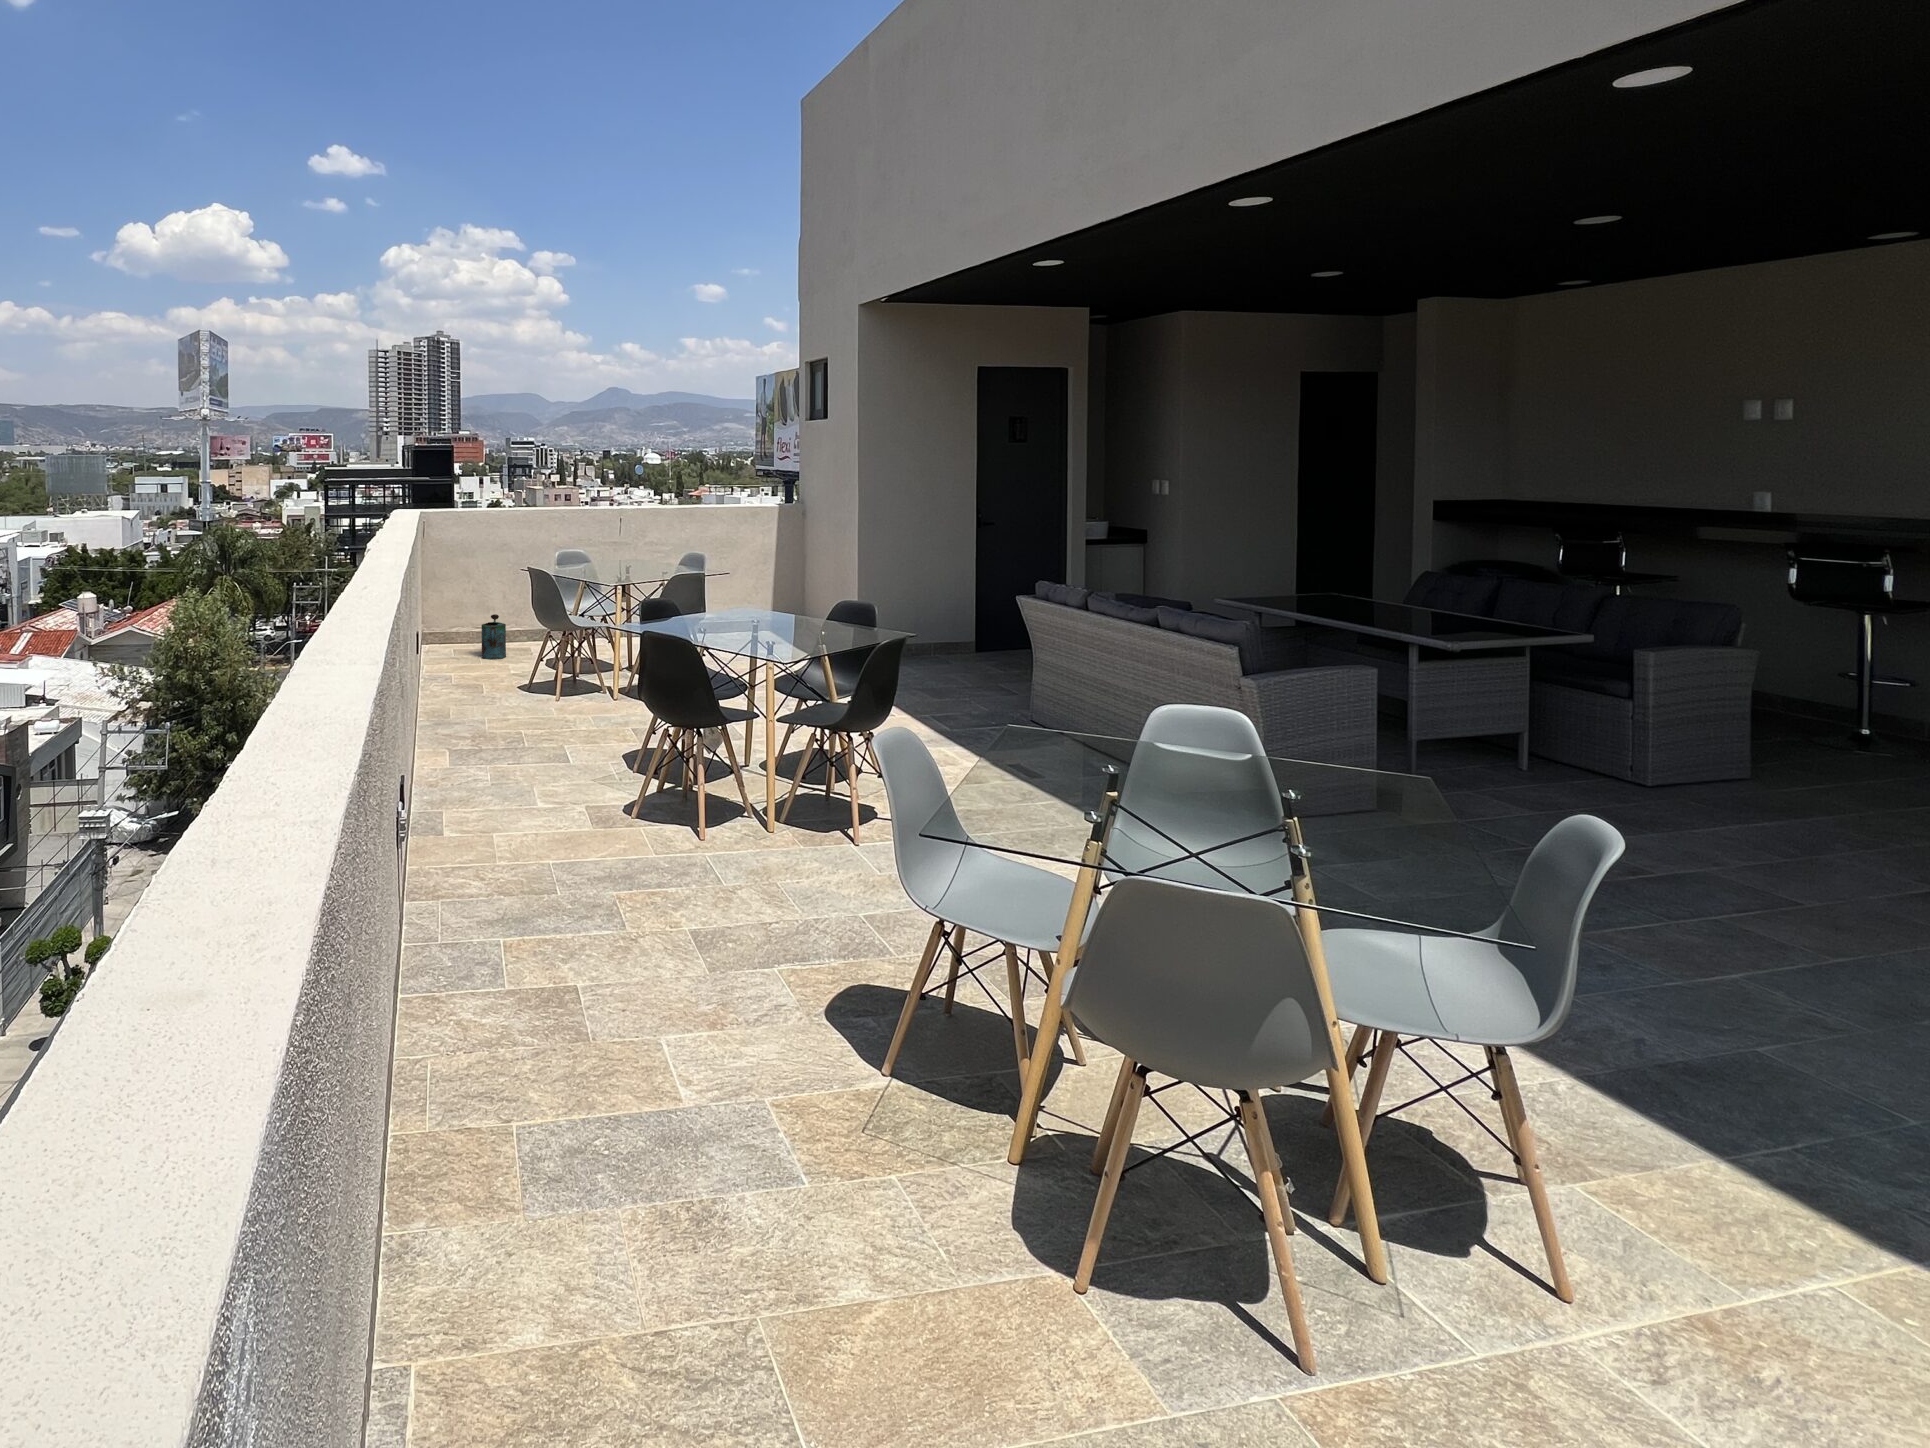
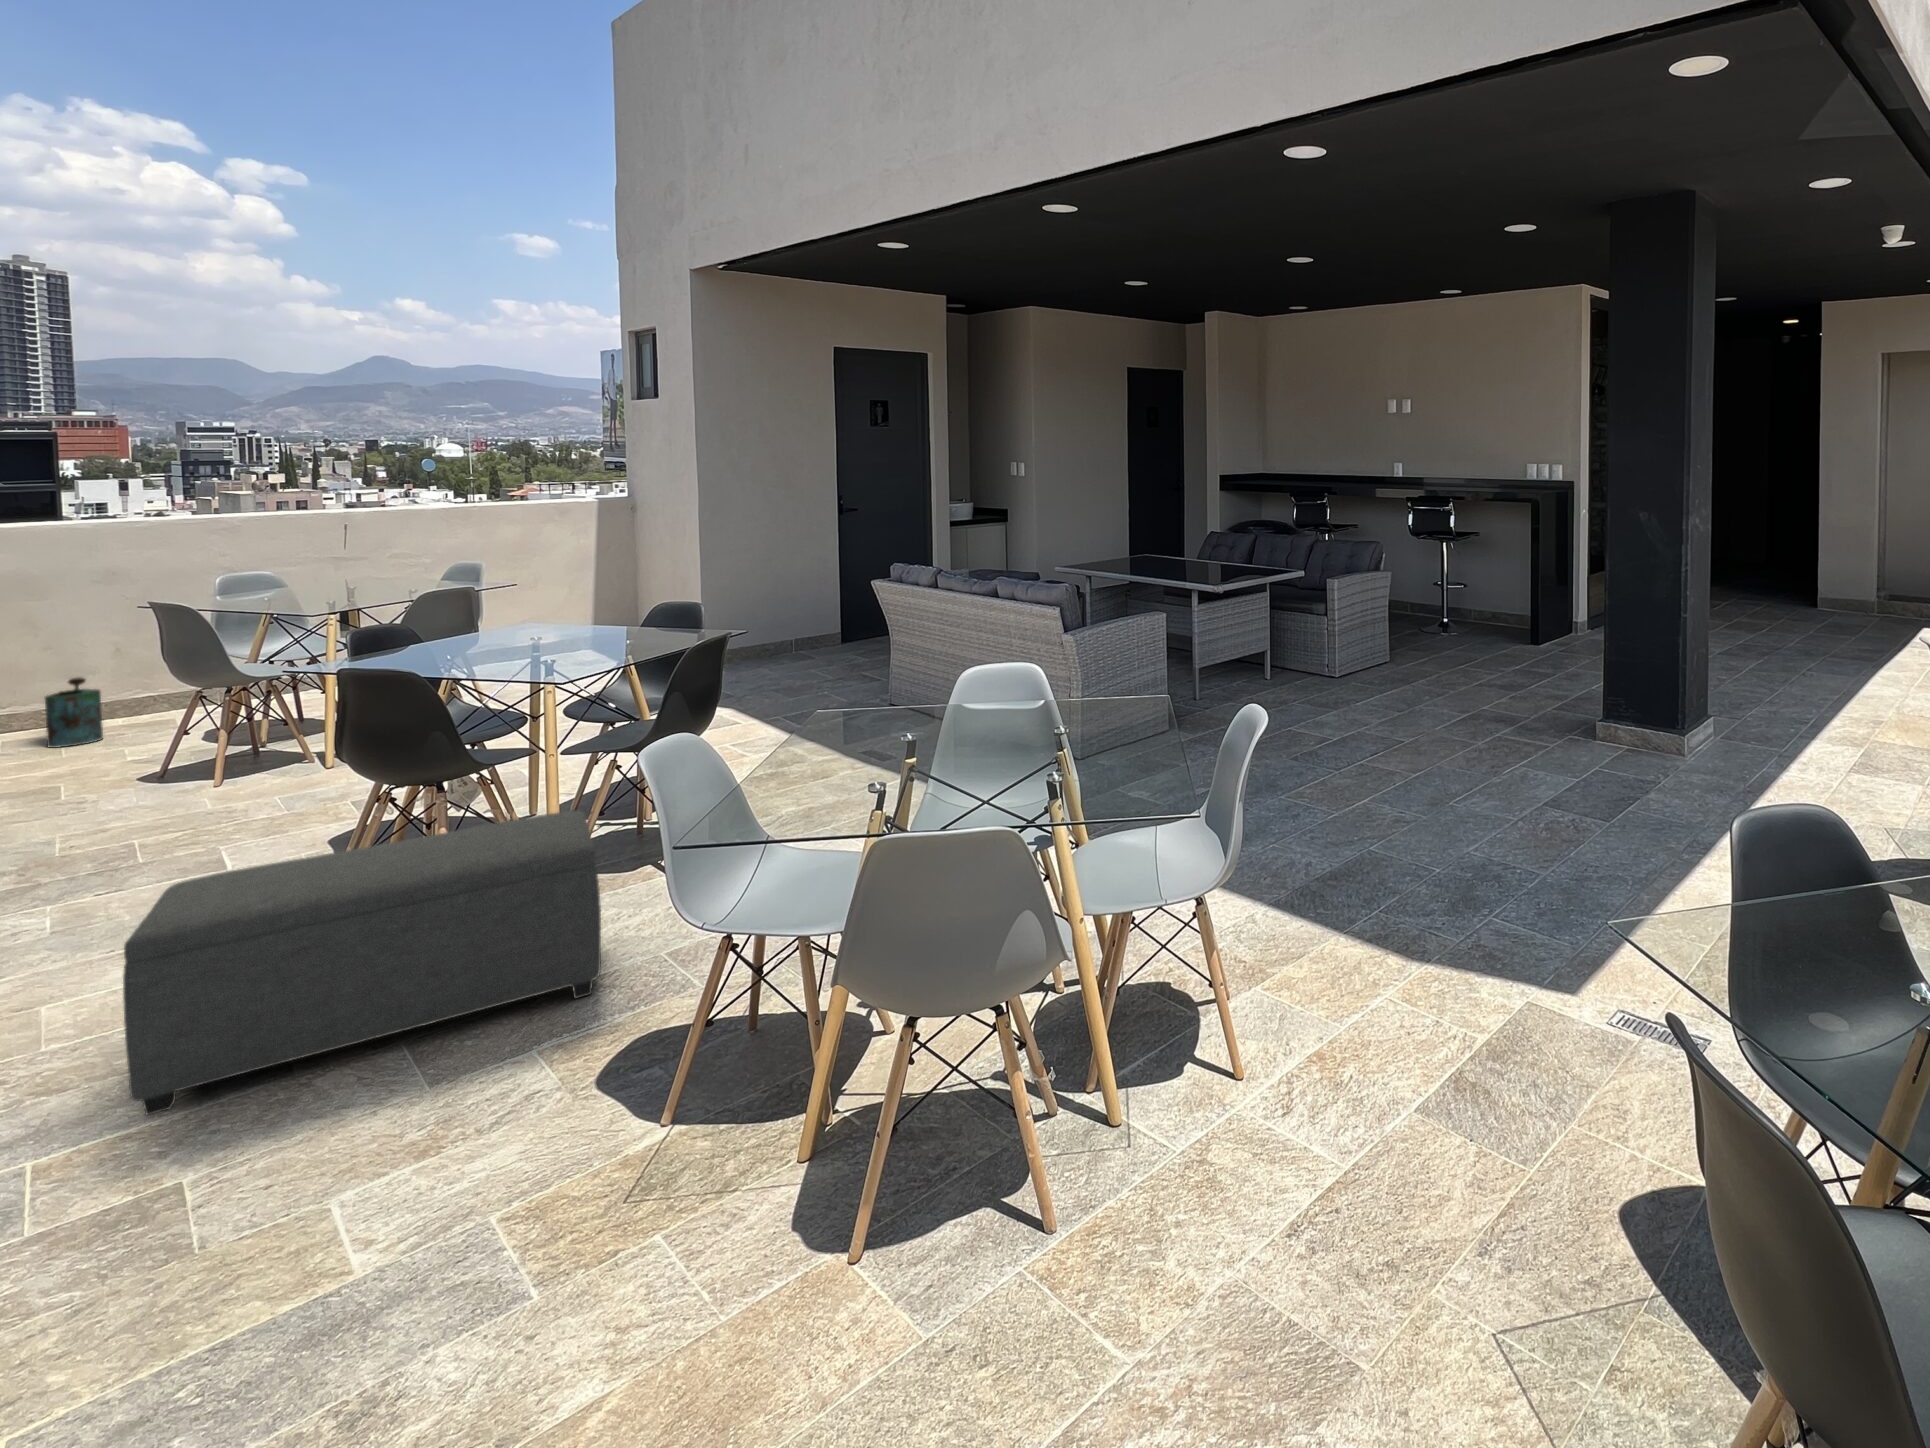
ottoman: none [547,769,819,932] -> present [123,811,601,1115]

